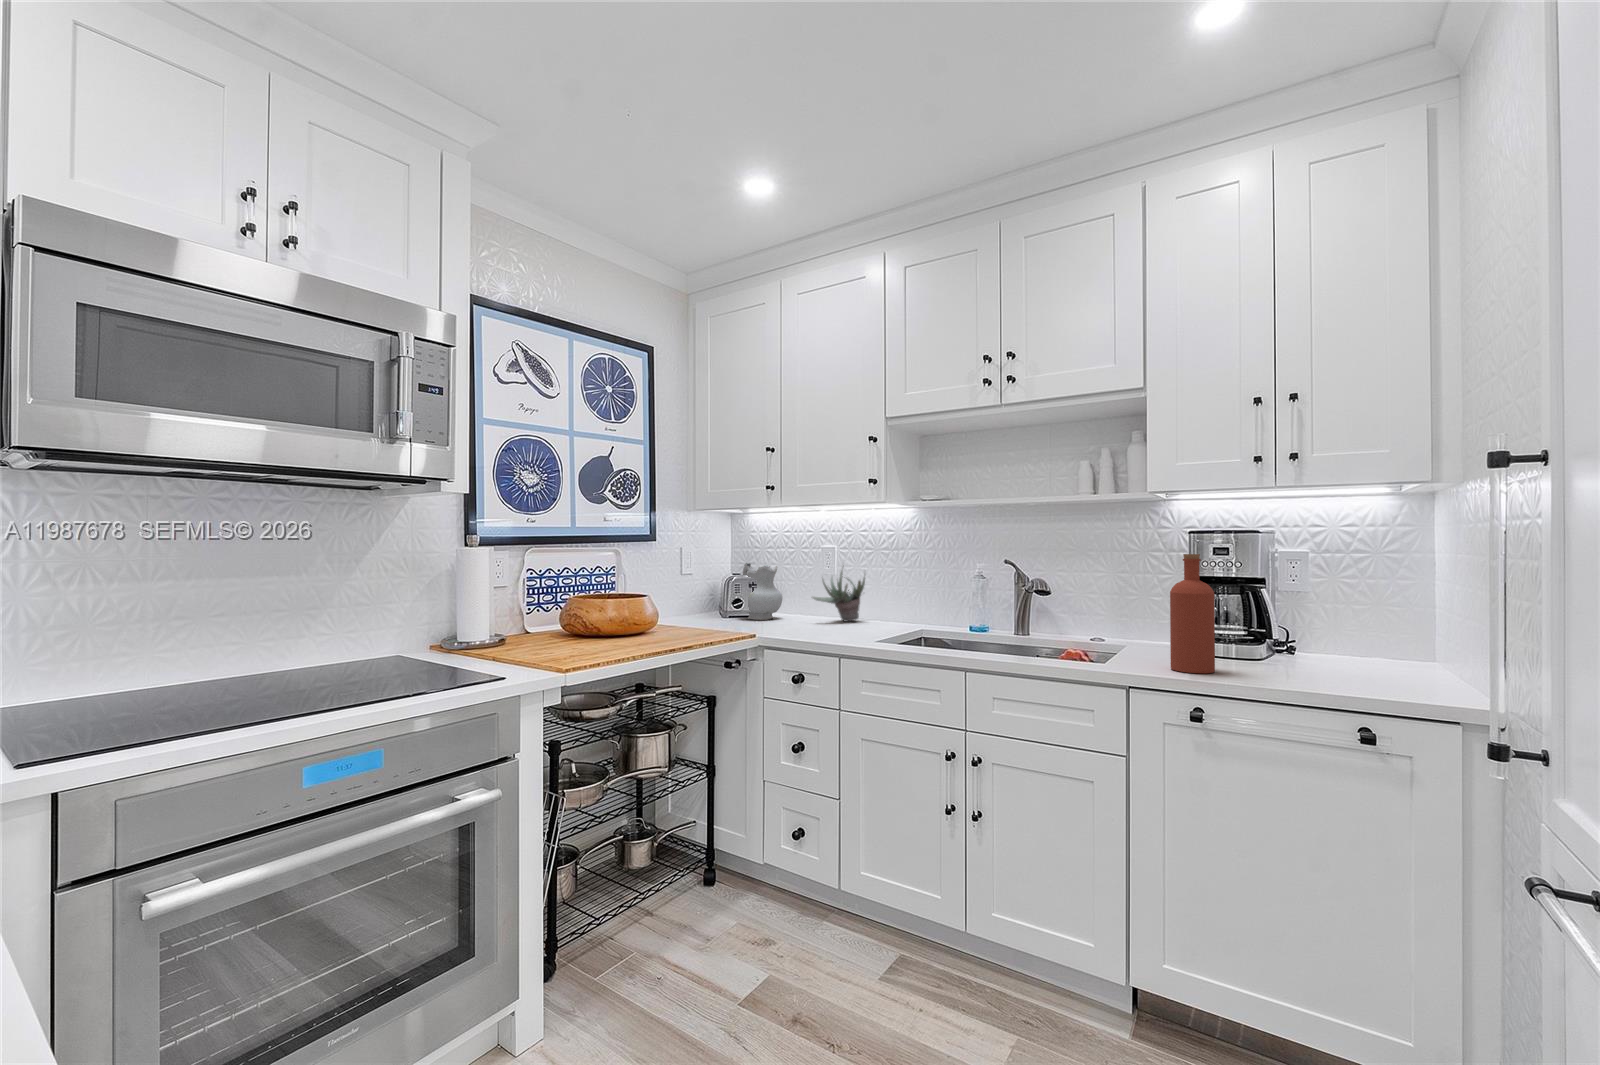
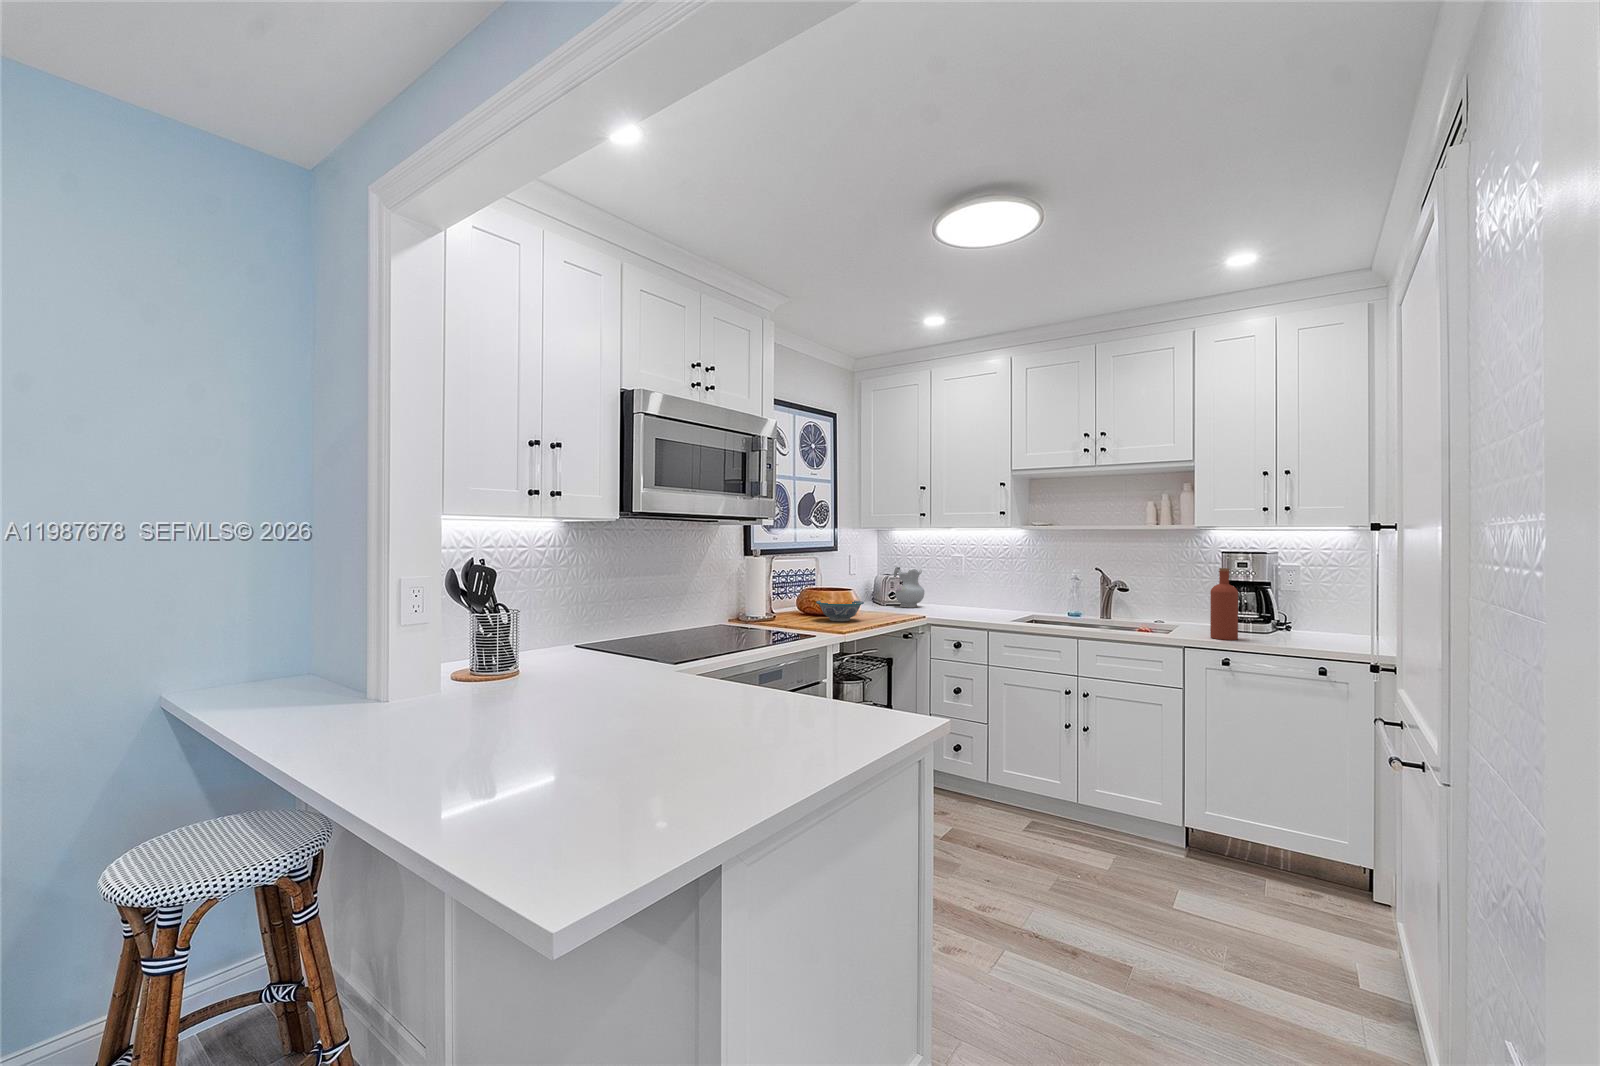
succulent plant: present [812,565,865,622] -> none [950,568,988,609]
bowl: none [579,611,655,644] -> present [816,600,864,621]

